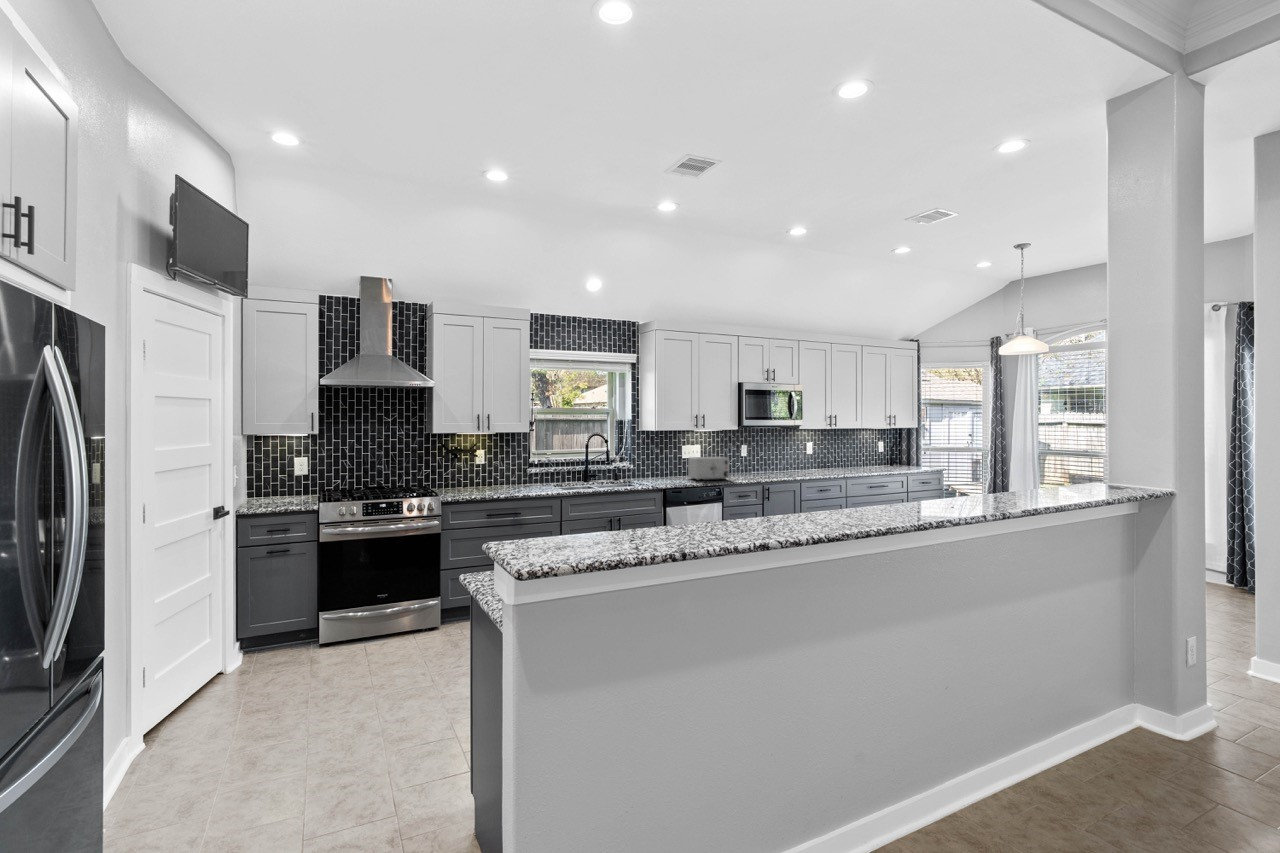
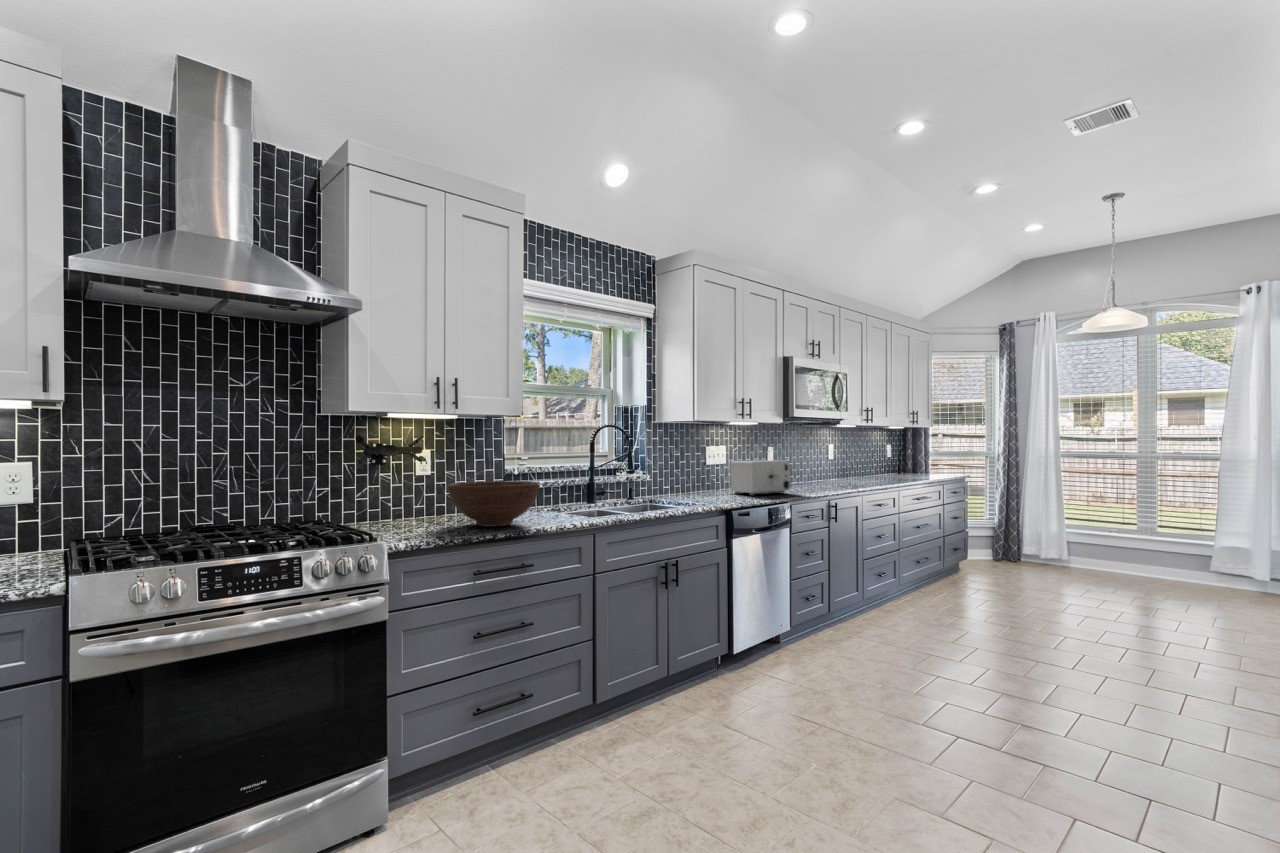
fruit bowl: none [482,469,529,493] -> present [448,481,540,527]

